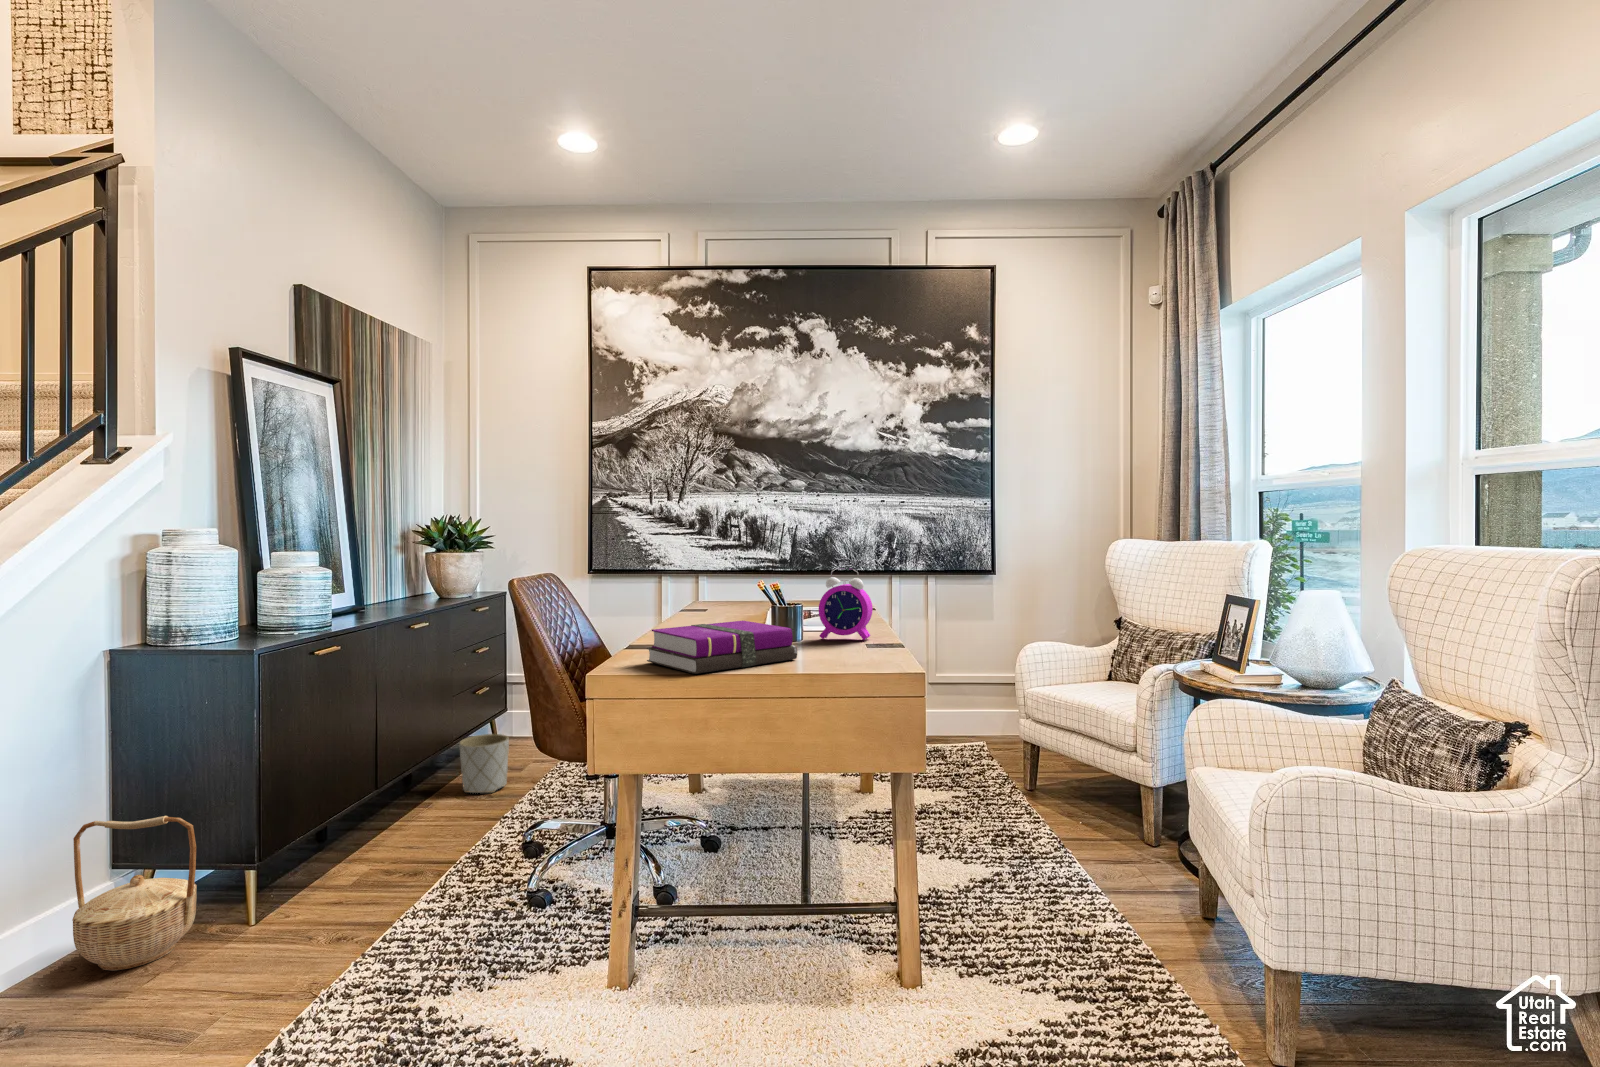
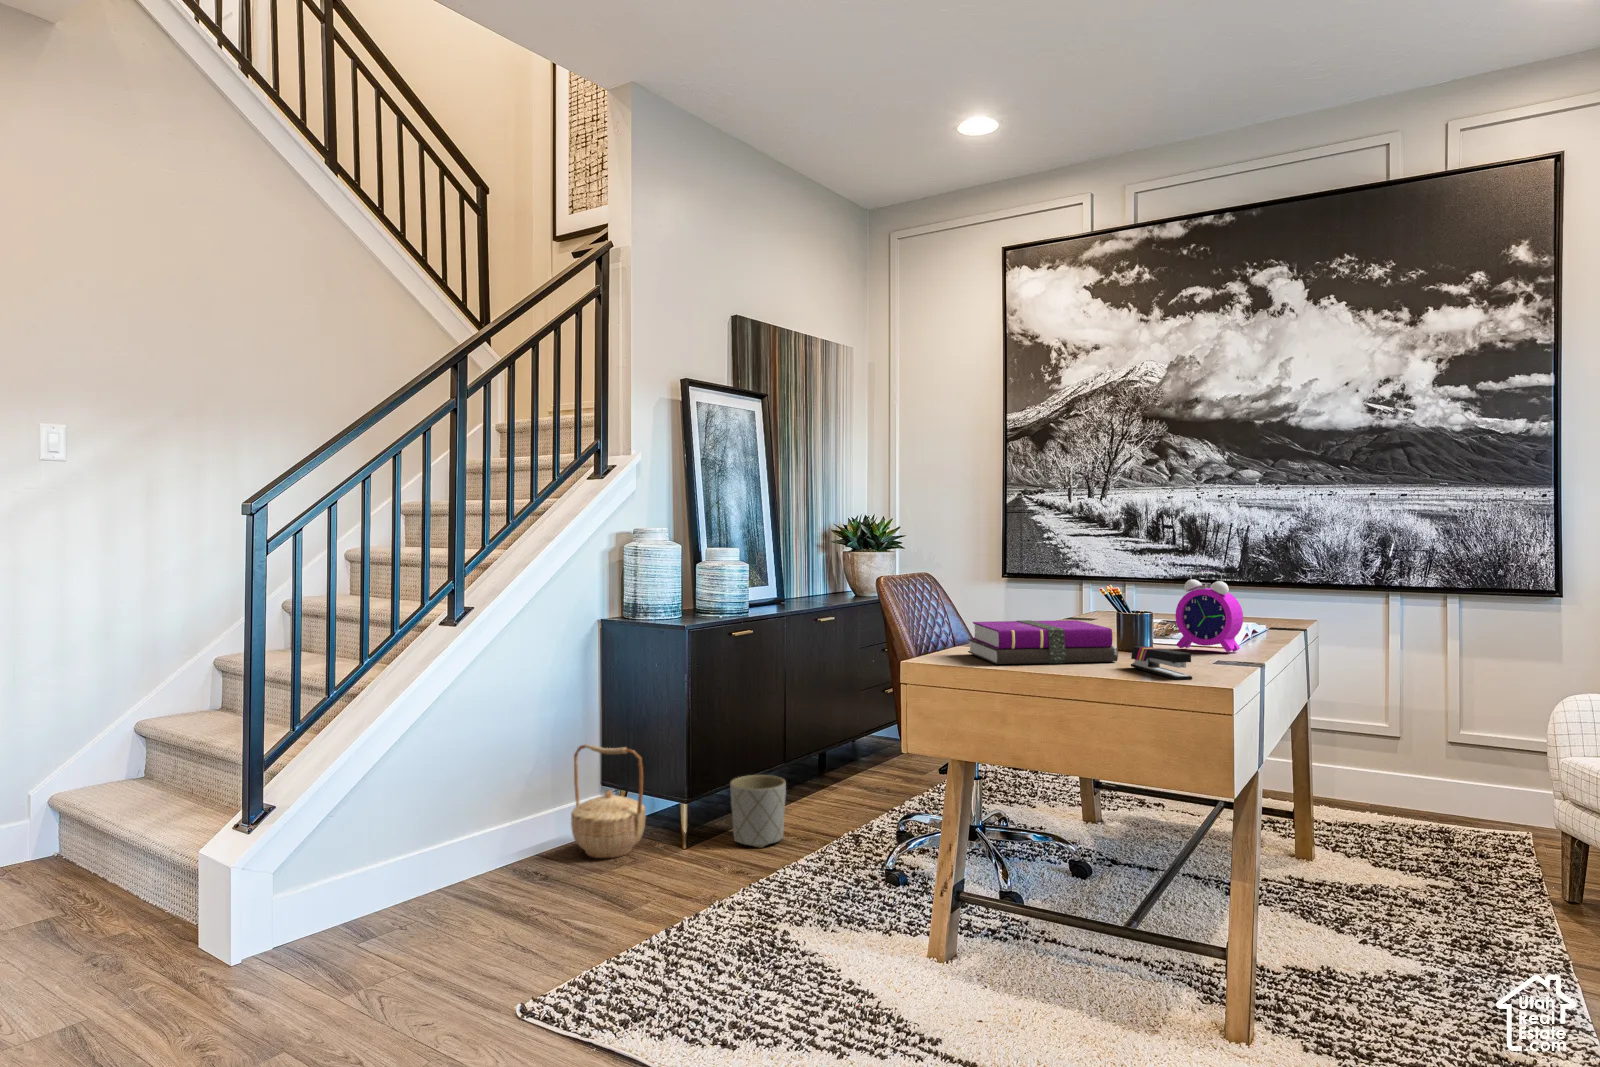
stapler: none [817,644,886,675] -> present [1131,646,1192,679]
planter: present [459,734,509,793] -> present [730,775,786,848]

